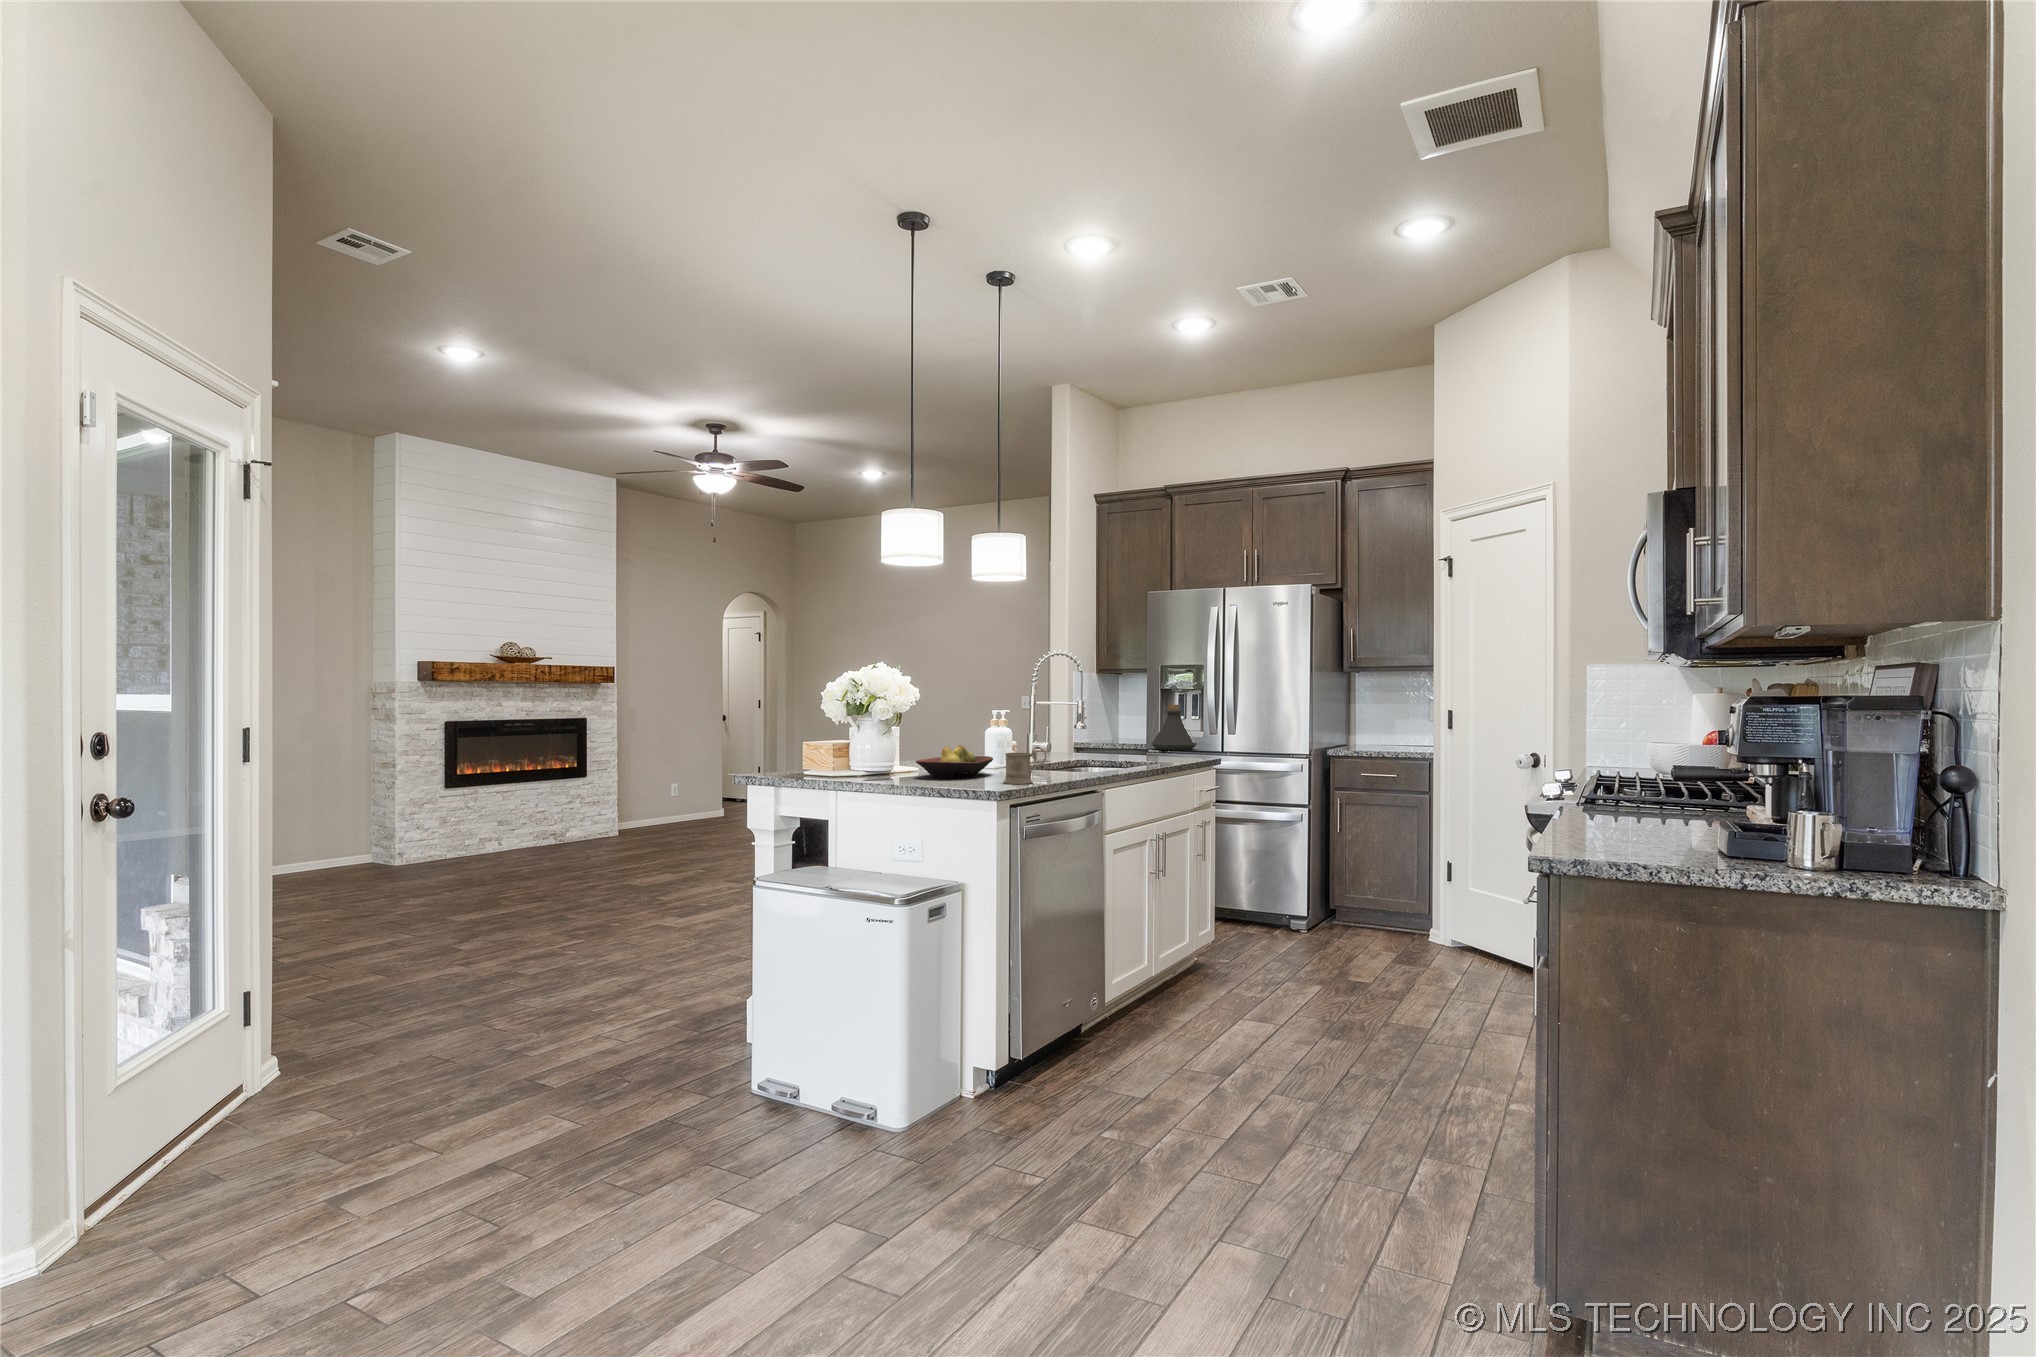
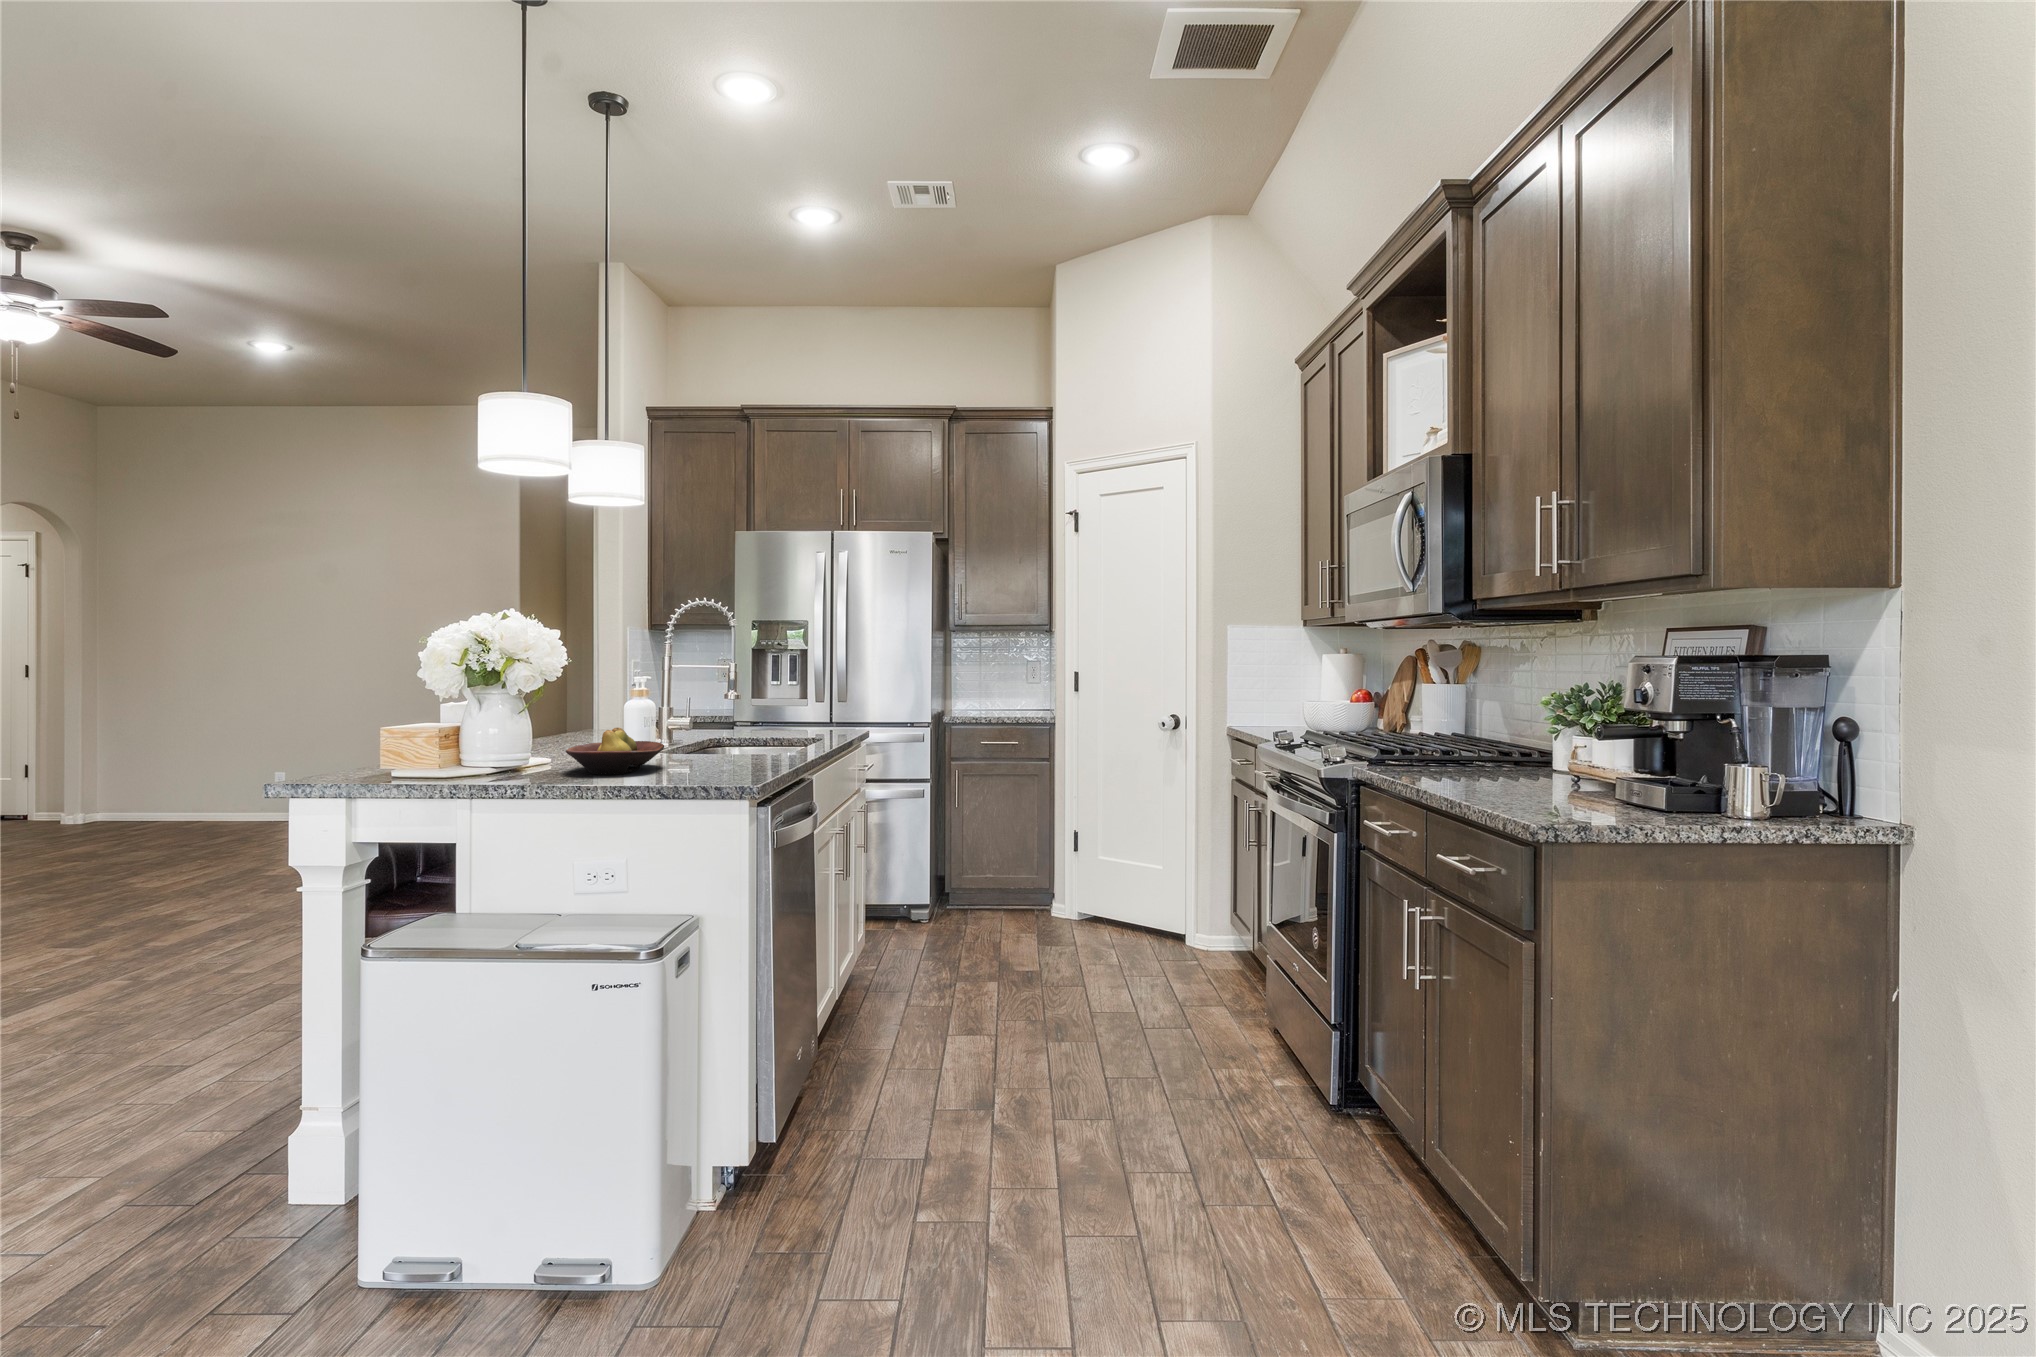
bottle: present [1151,705,1197,750] -> none [738,670,793,724]
mug: present [1003,746,1046,784] -> none [715,726,774,777]

